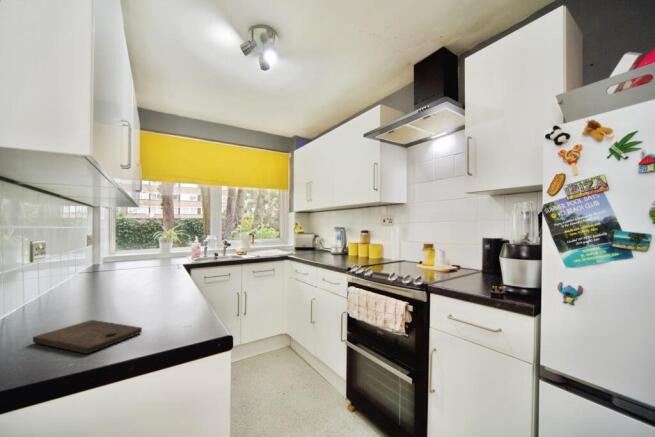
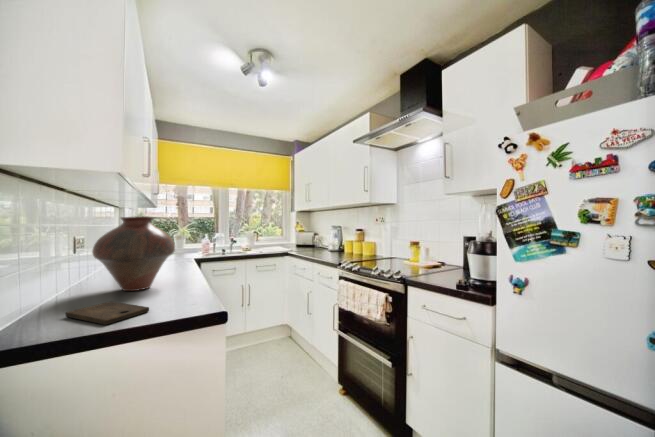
vase: none [67,215,167,305] -> present [92,216,175,291]

